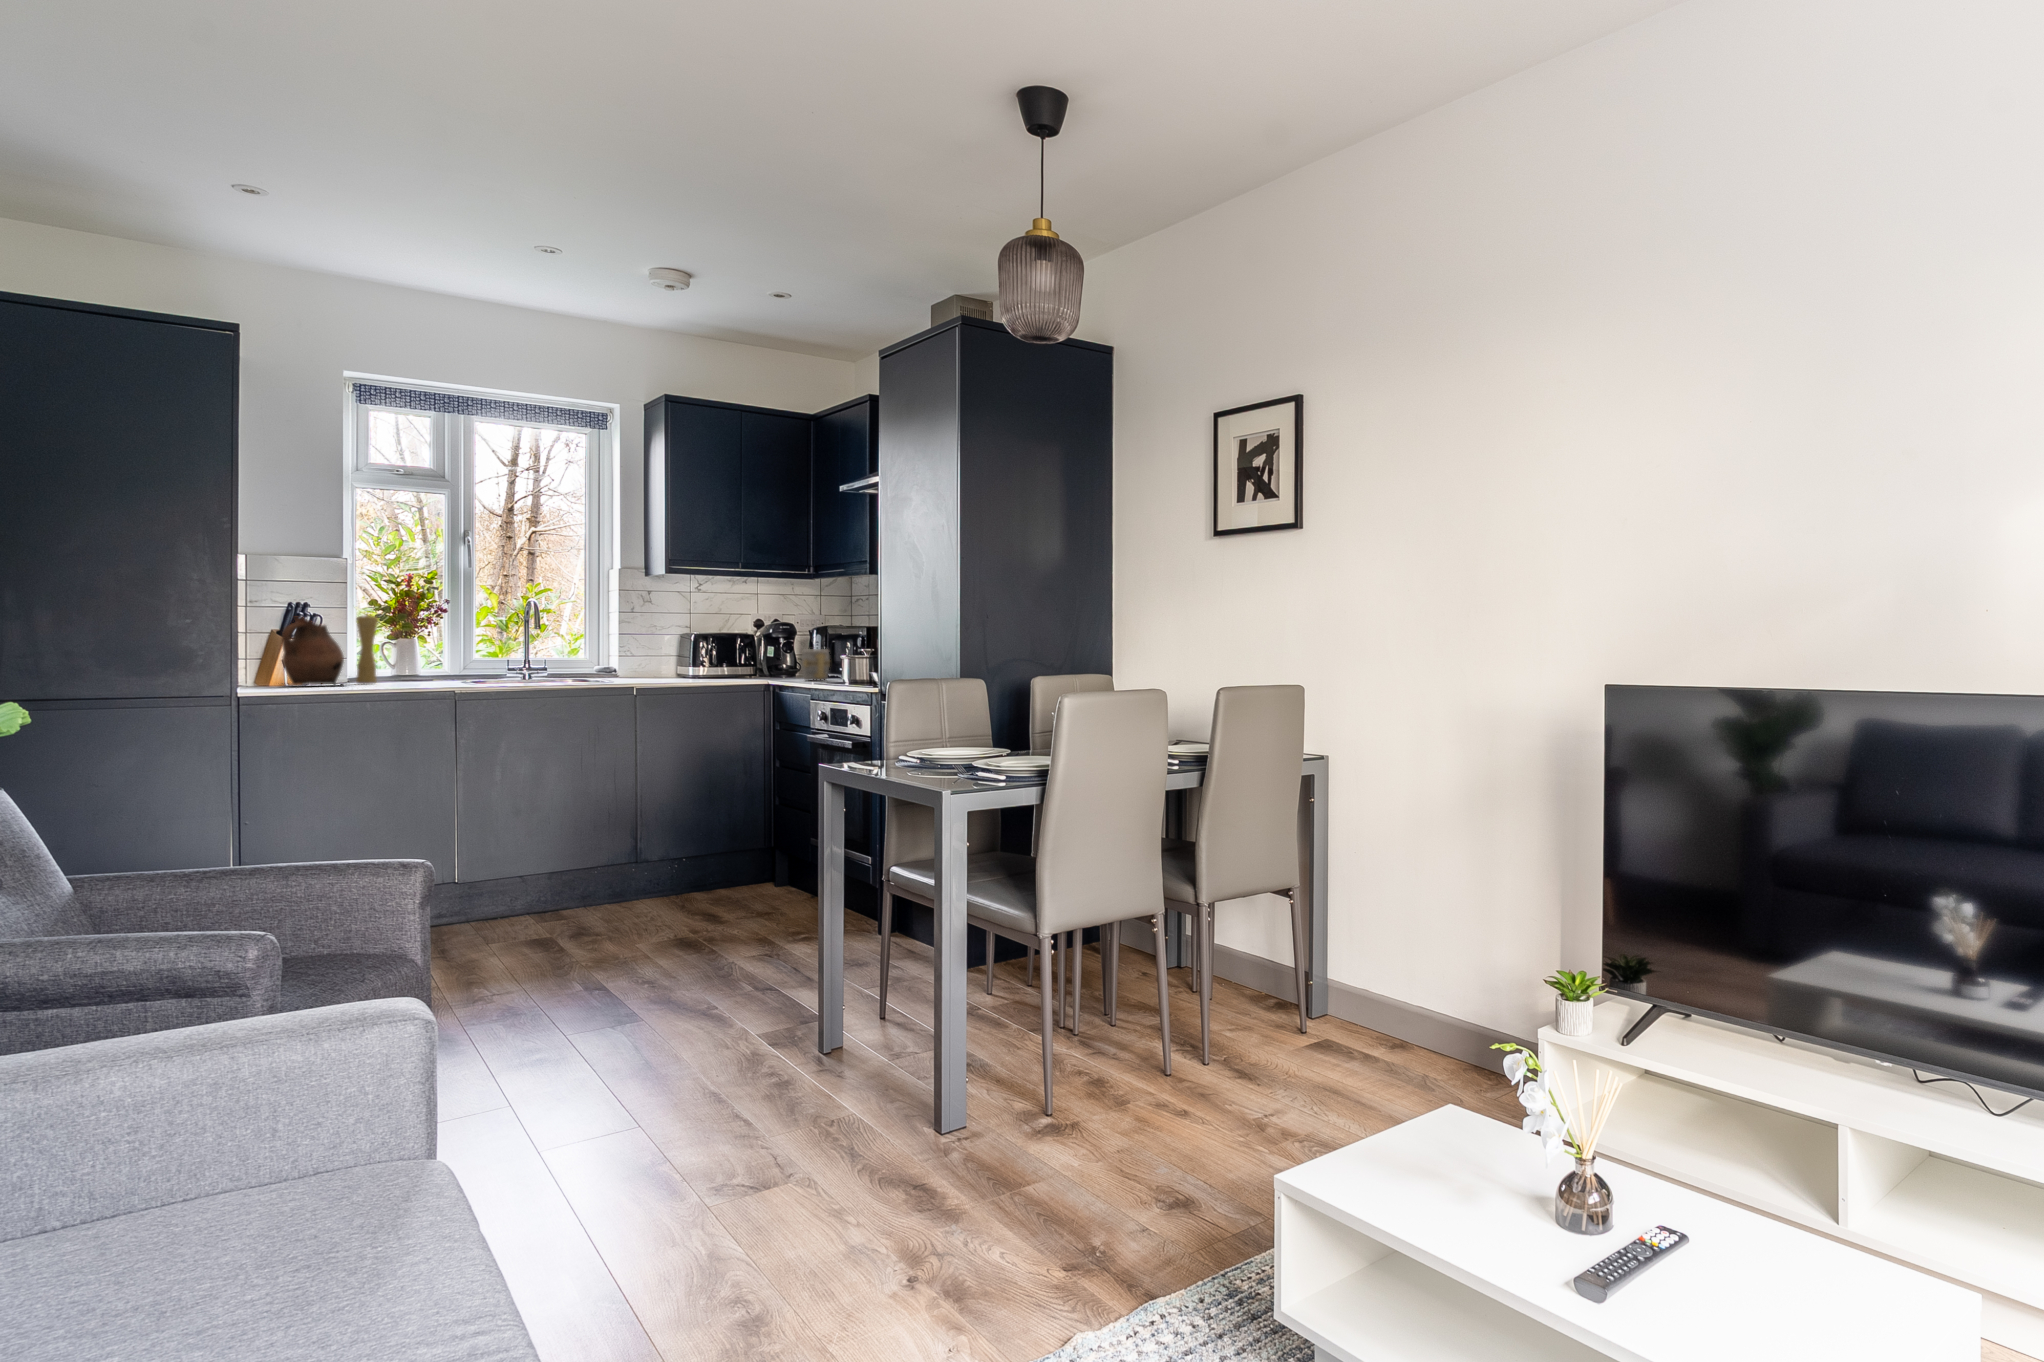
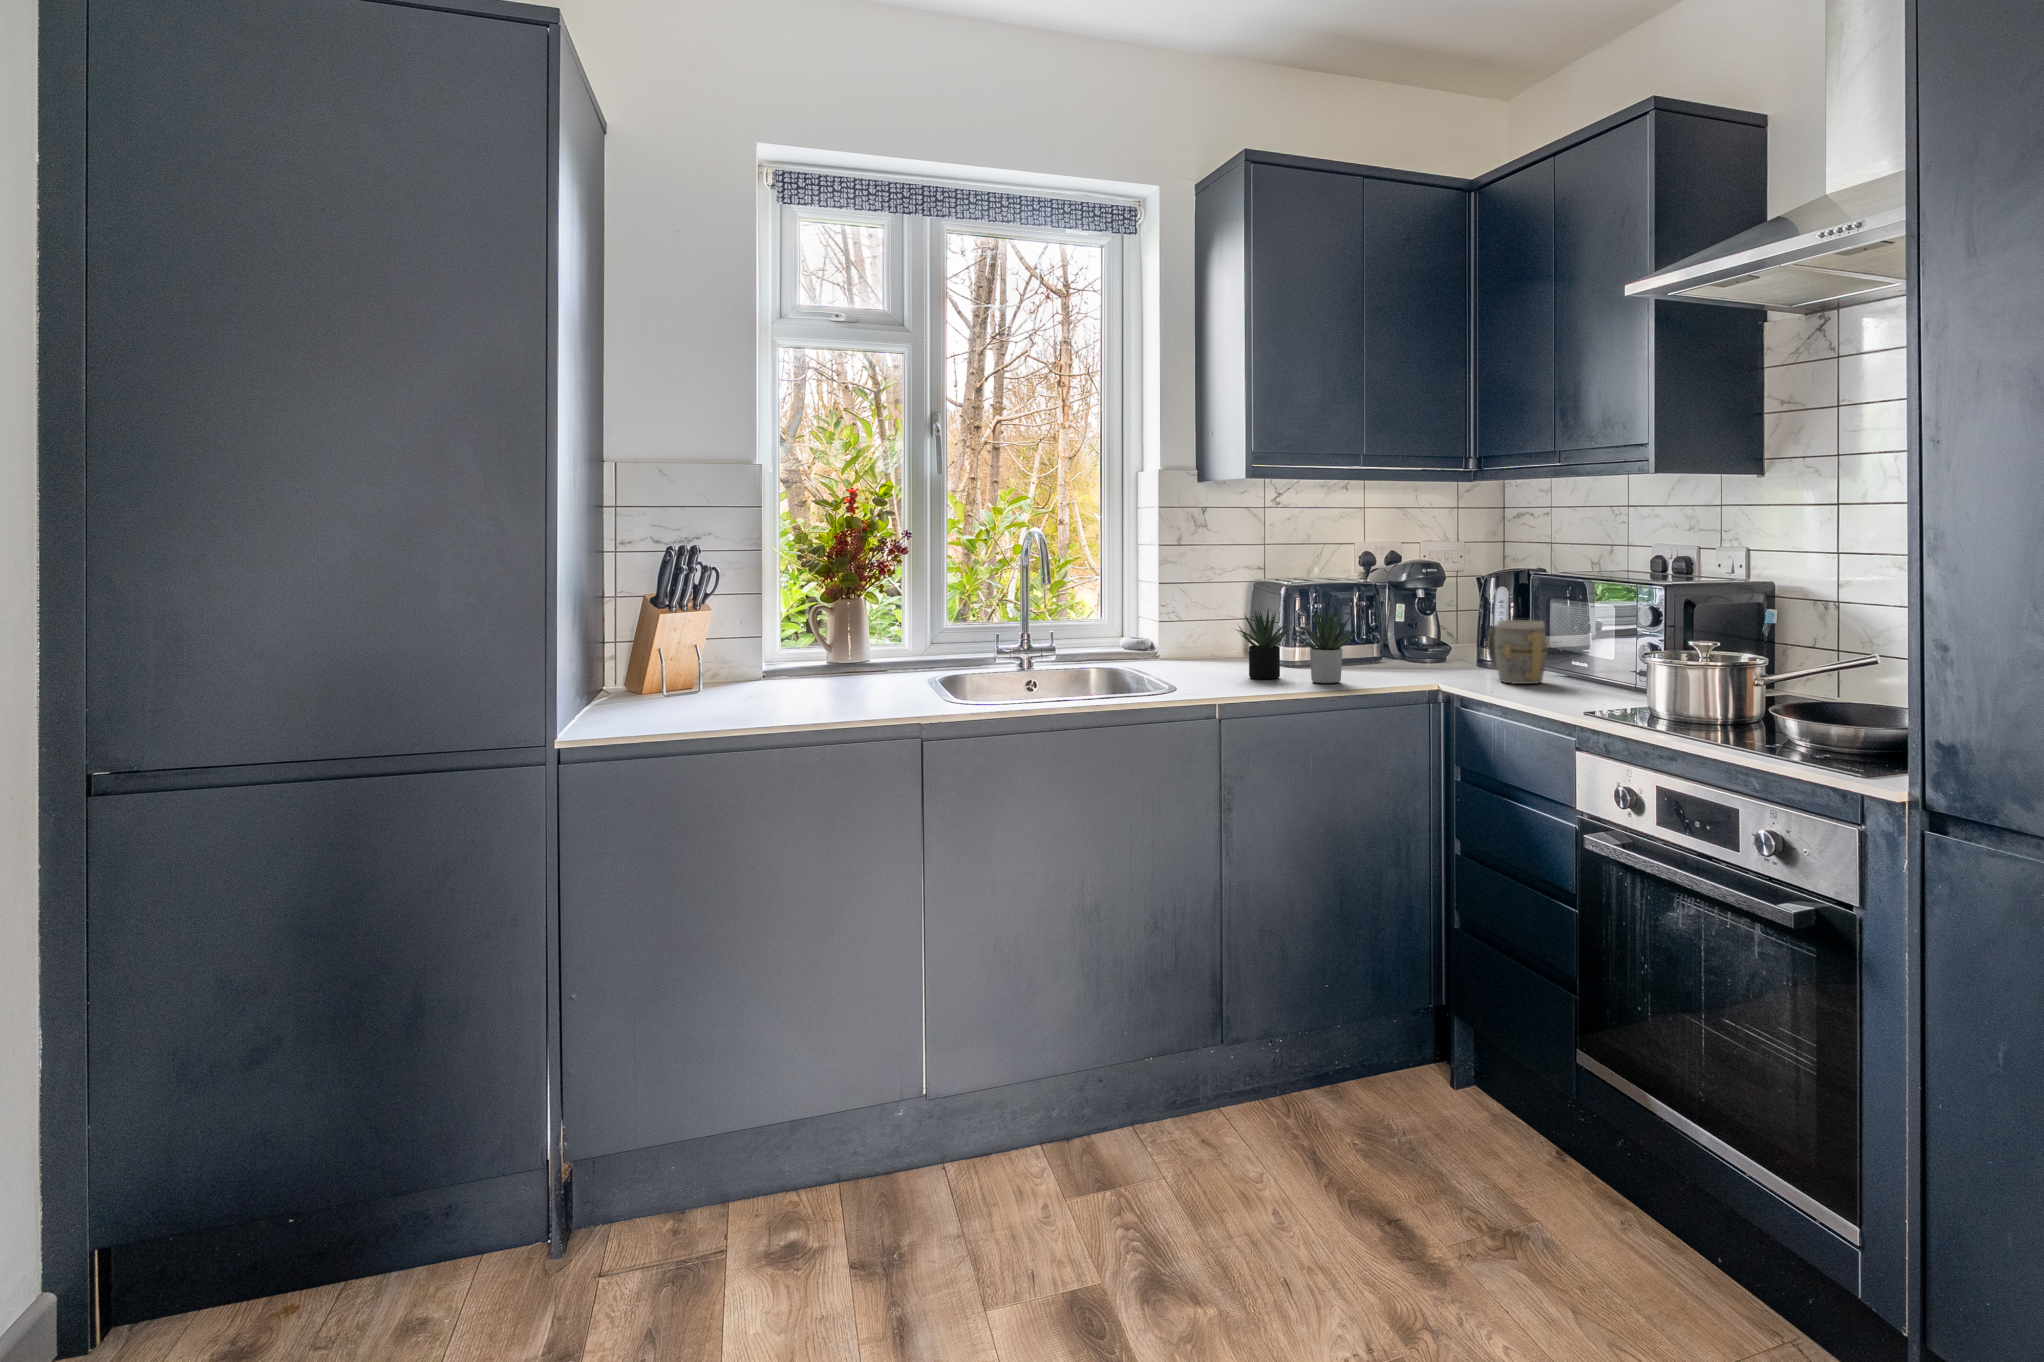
pepper mill: present [356,615,379,684] -> none [773,562,806,685]
ceramic pitcher: present [282,617,344,685] -> none [643,576,756,707]
succulent plant: none [654,640,725,681] -> present [1237,606,1358,683]

